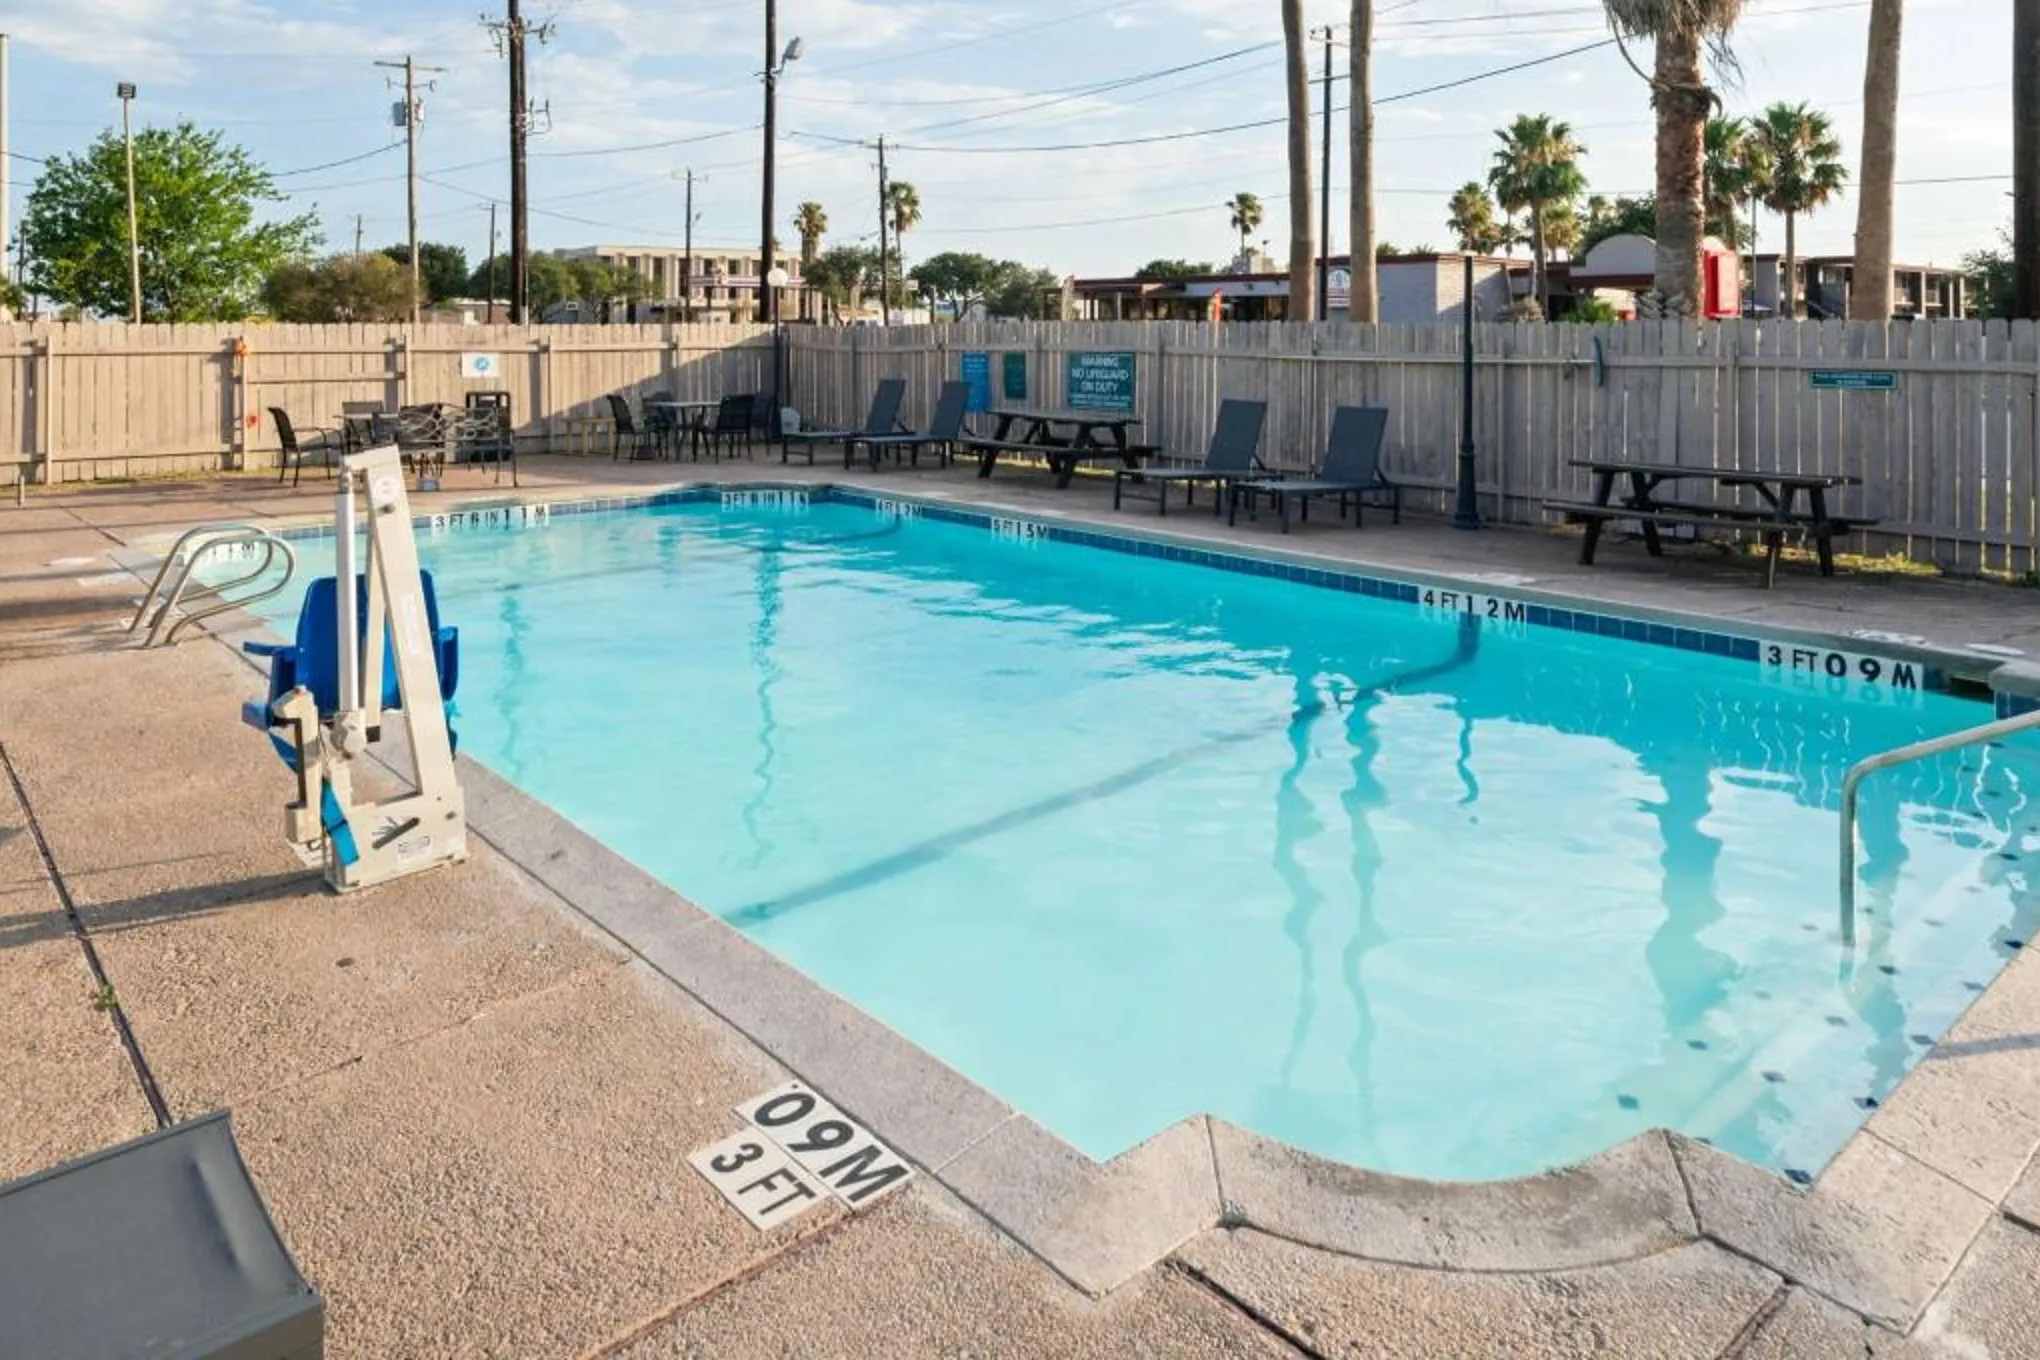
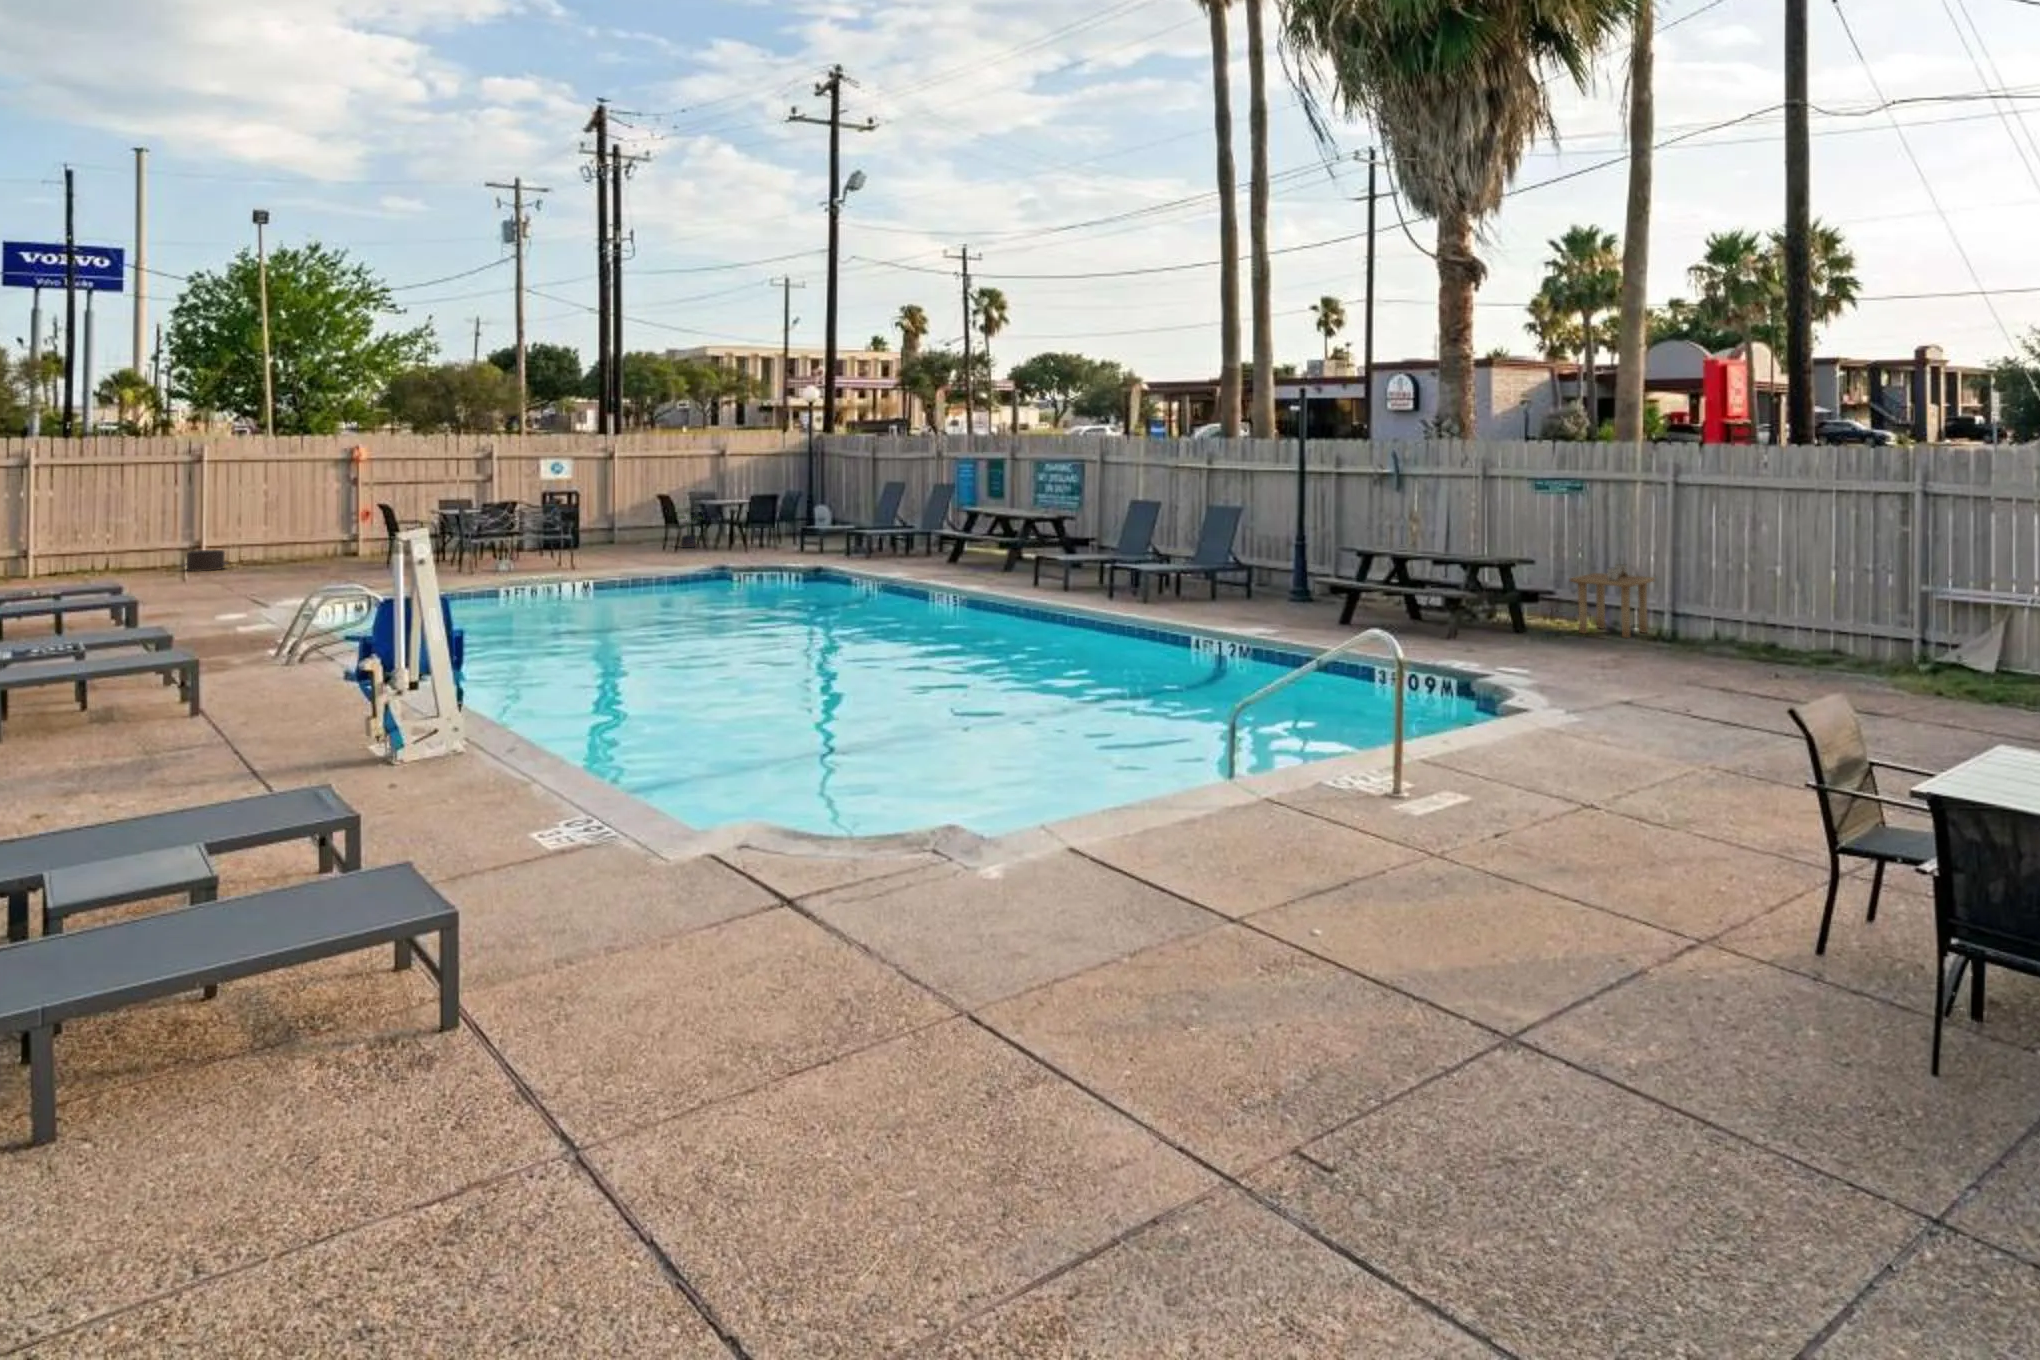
side table: present [561,410,615,456] -> present [1570,564,1655,638]
pouf: none [25,467,87,494] -> present [183,550,227,571]

